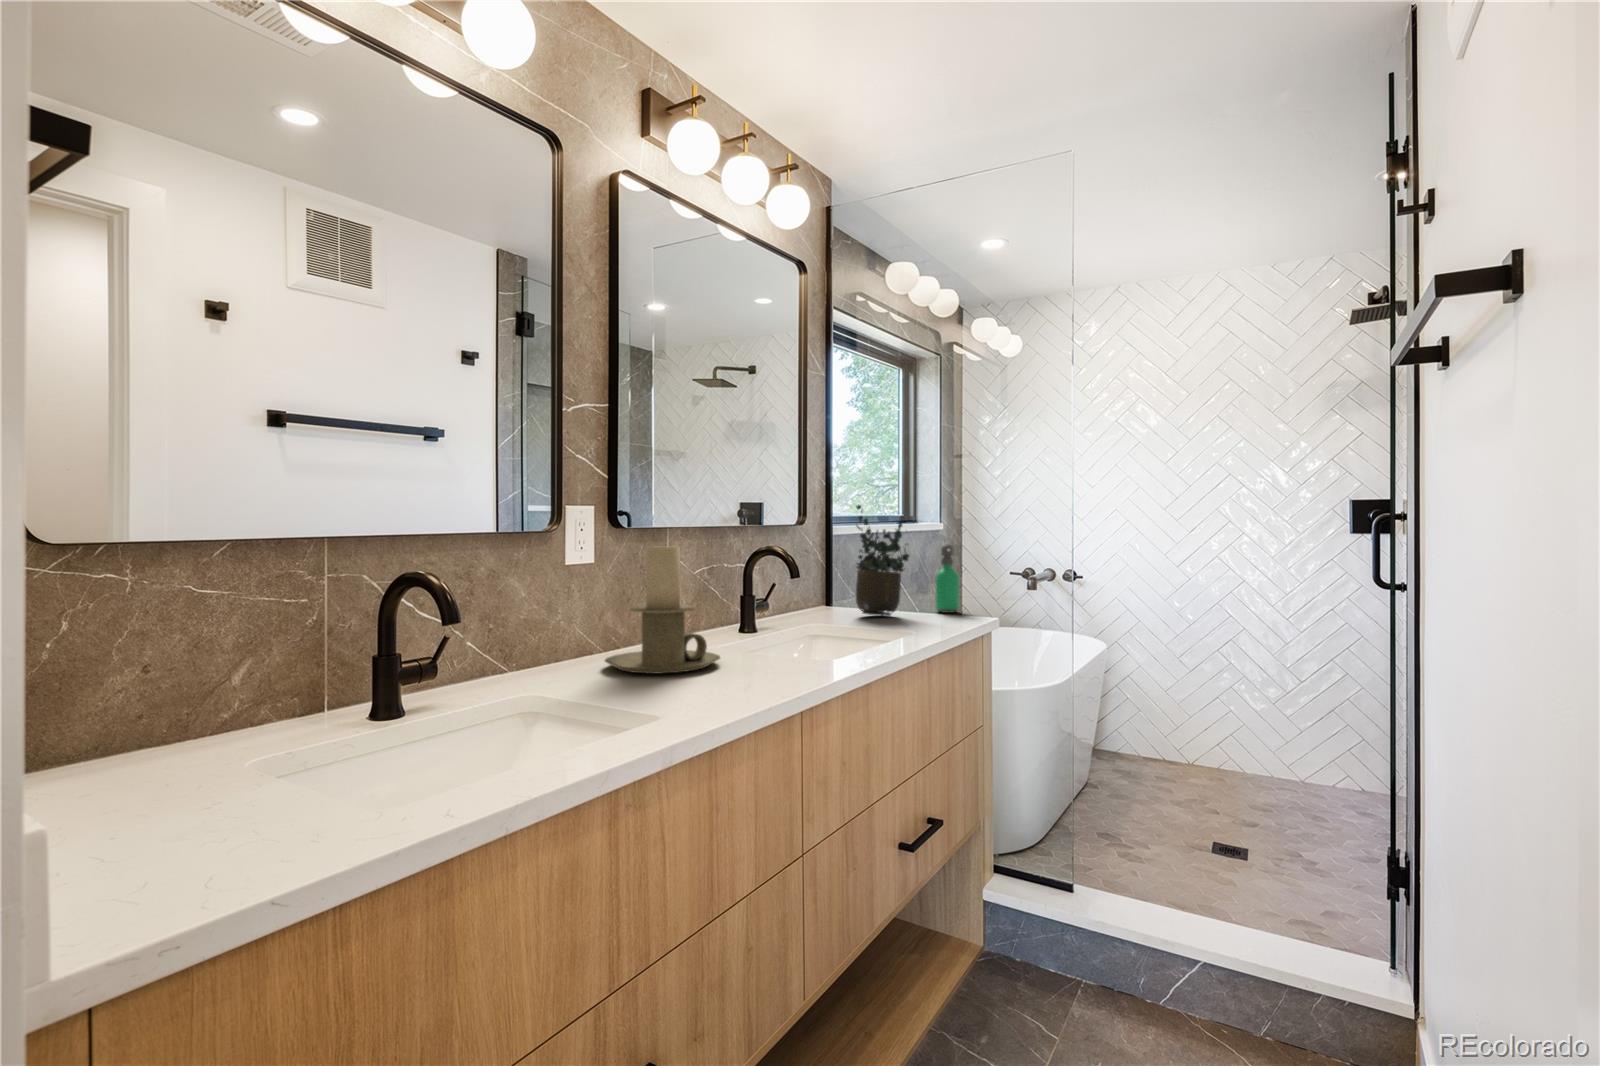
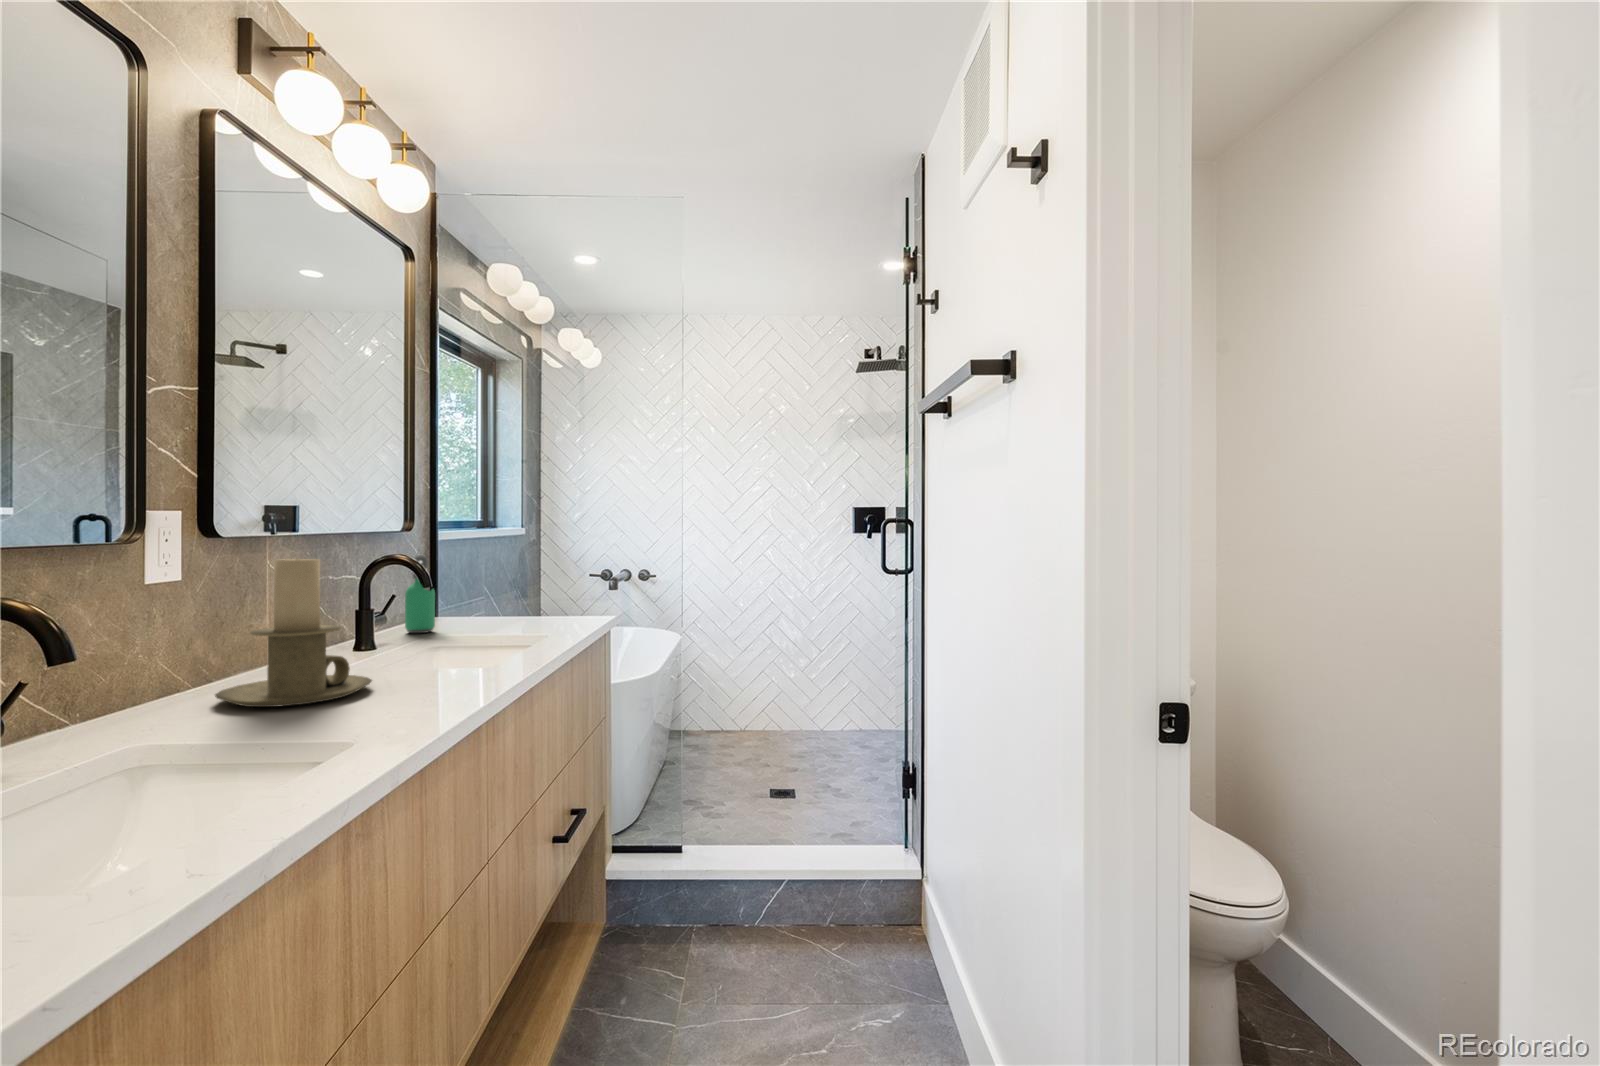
potted plant: present [856,505,909,616] -> none [471,511,532,623]
soap dispenser: present [936,544,959,613] -> present [405,555,435,633]

